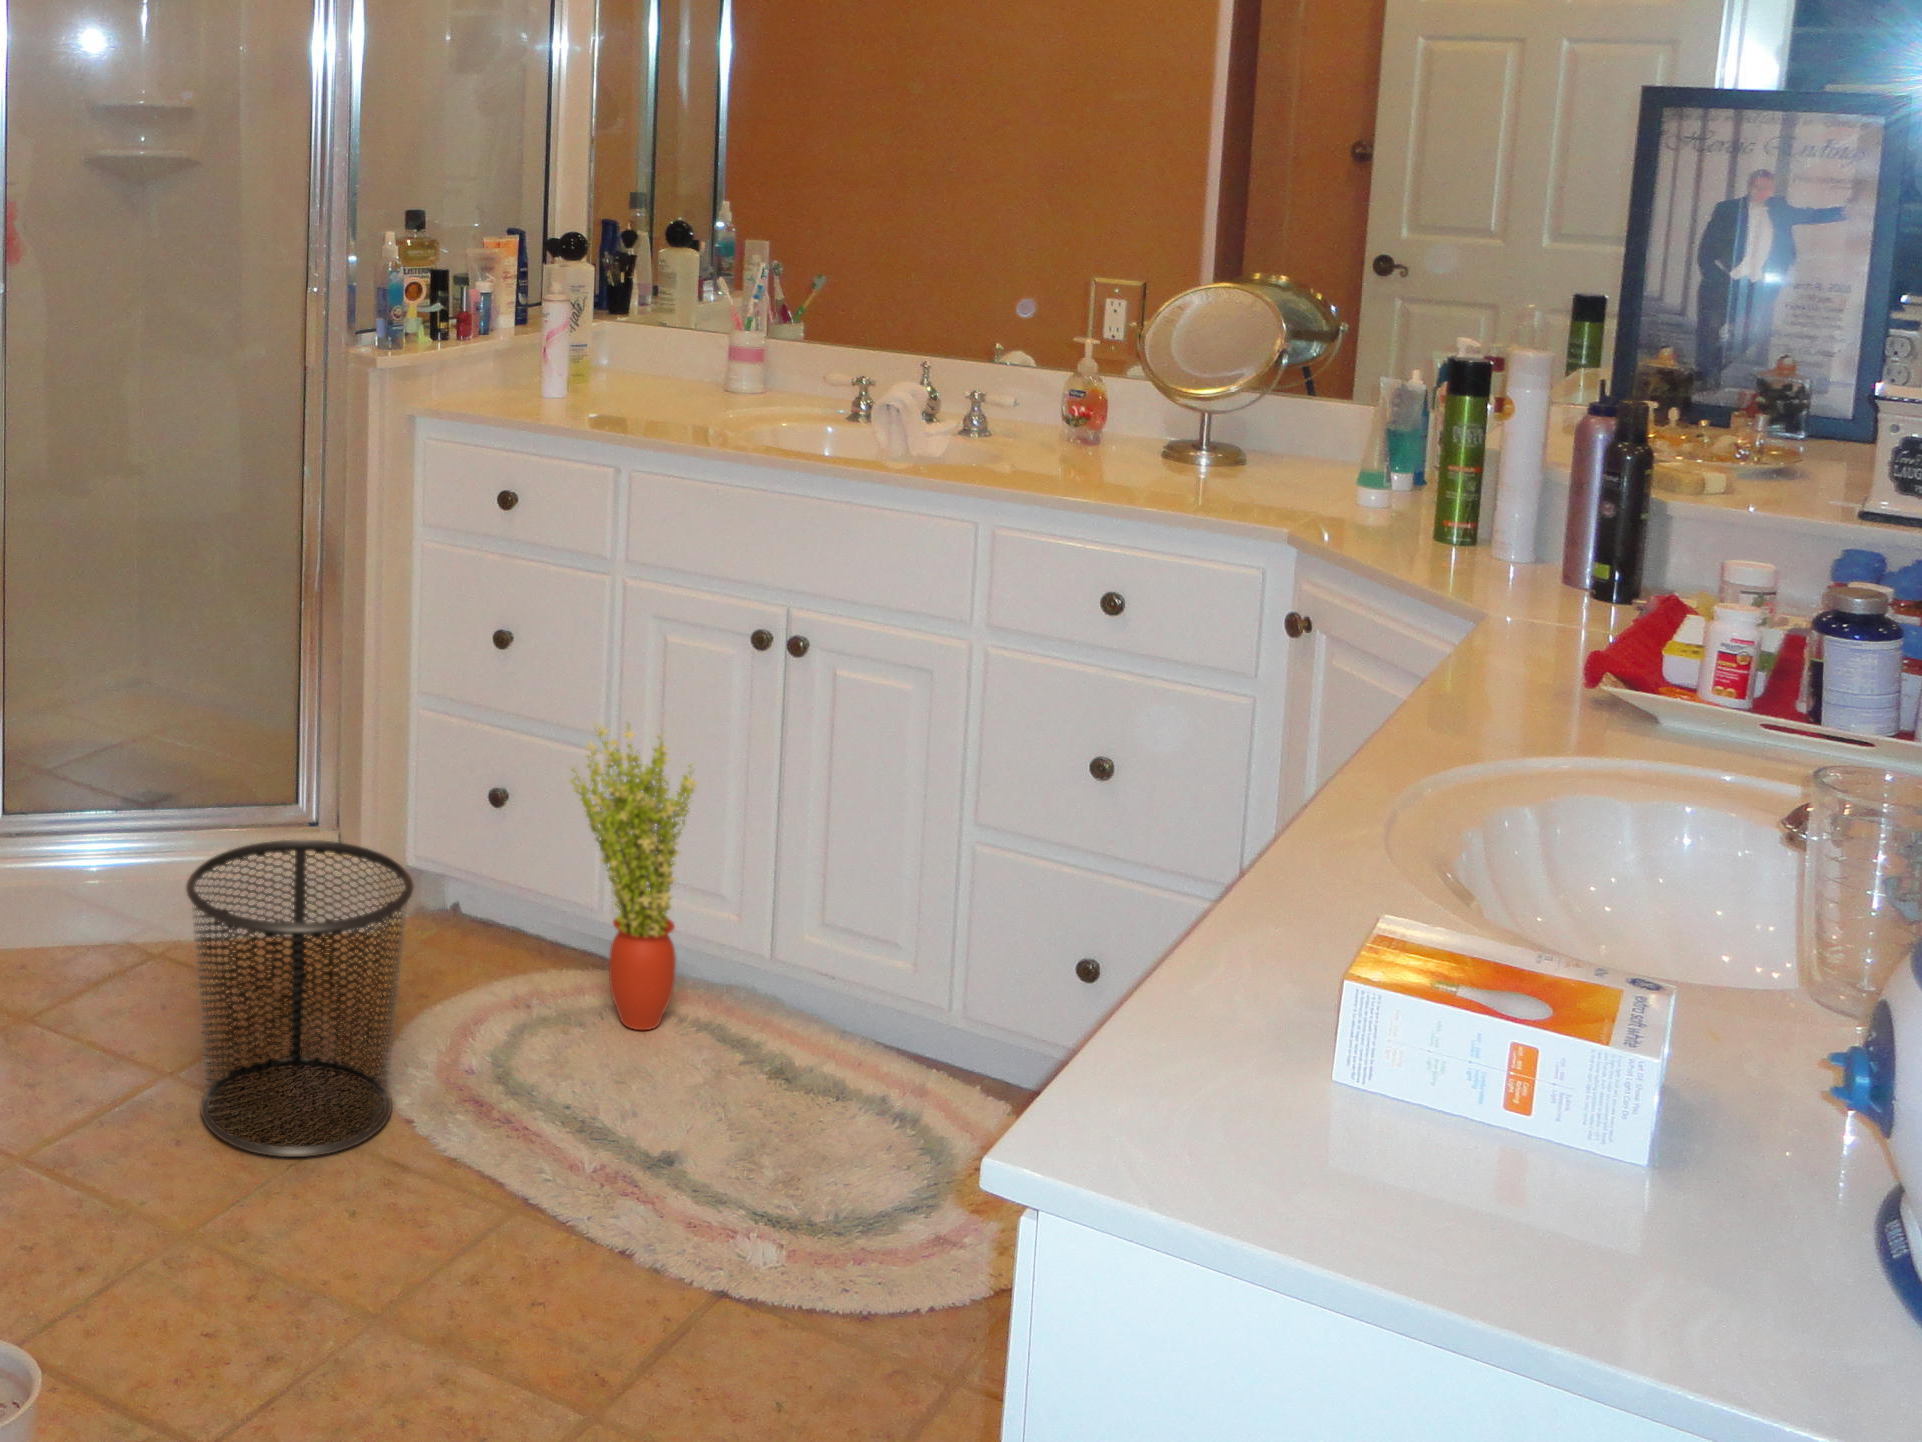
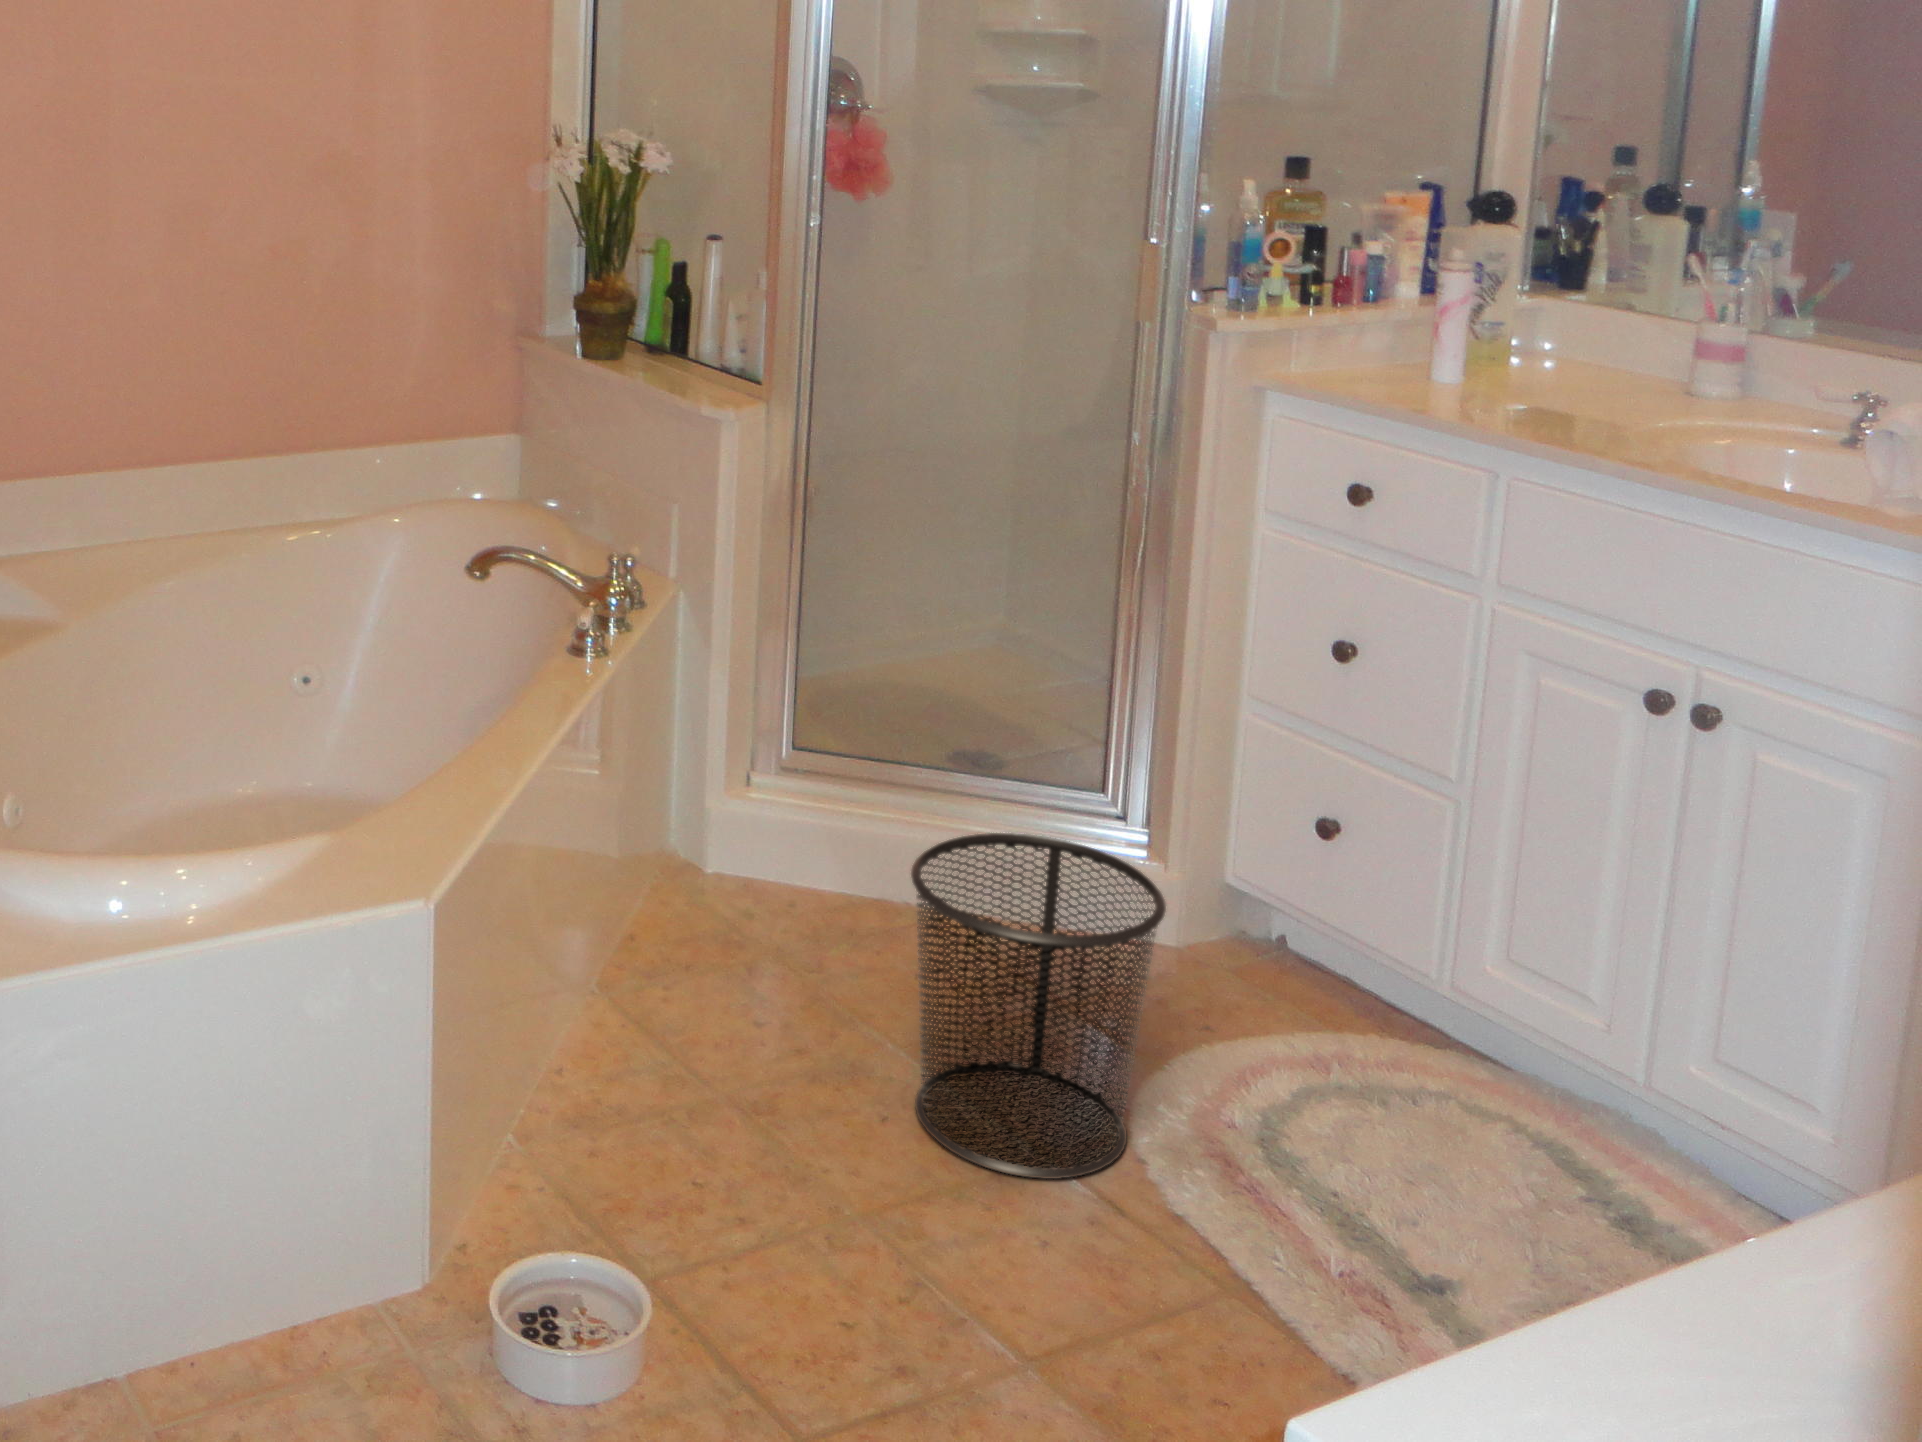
potted plant: present [570,724,697,1030] -> none [1387,771,1560,1140]

